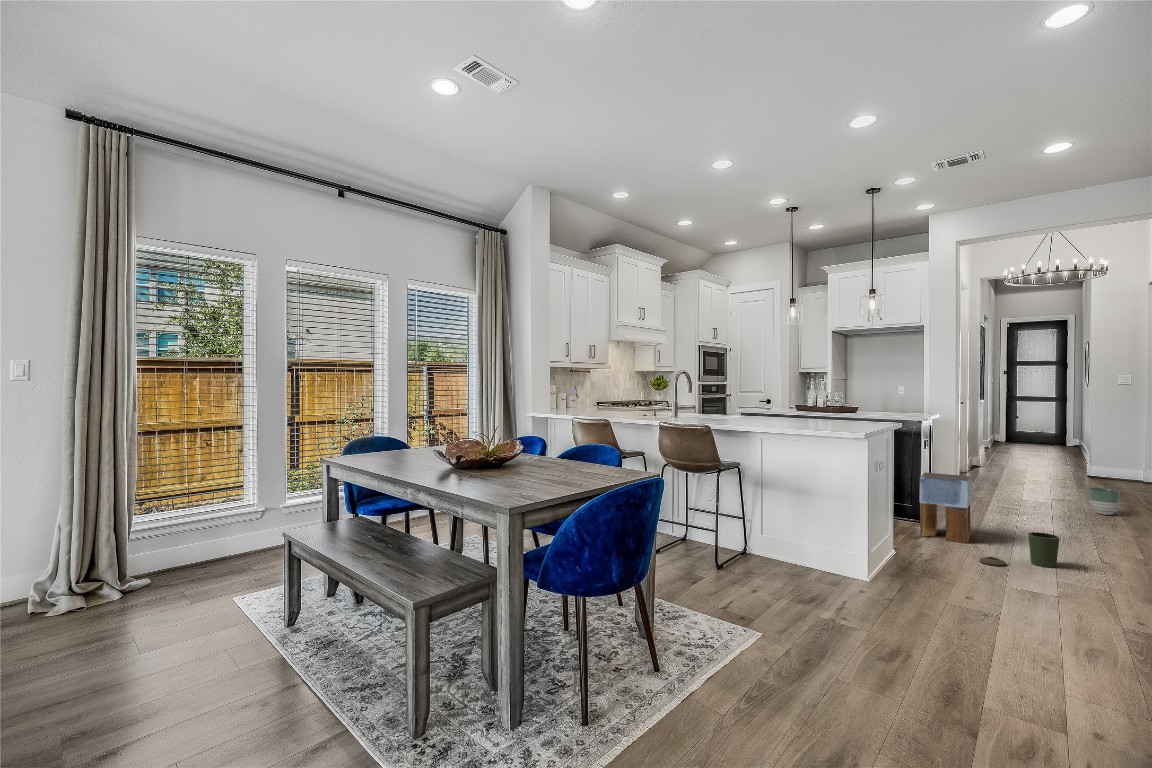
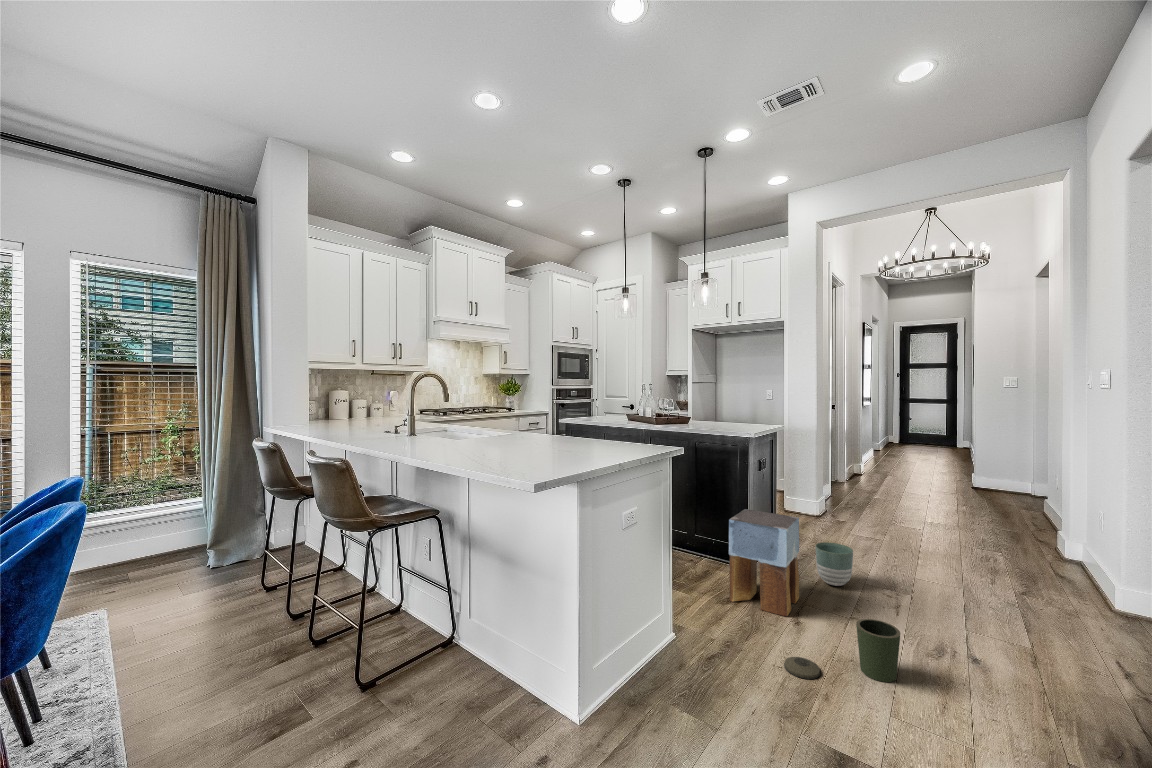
planter: present [1089,488,1120,515] -> present [815,542,853,586]

